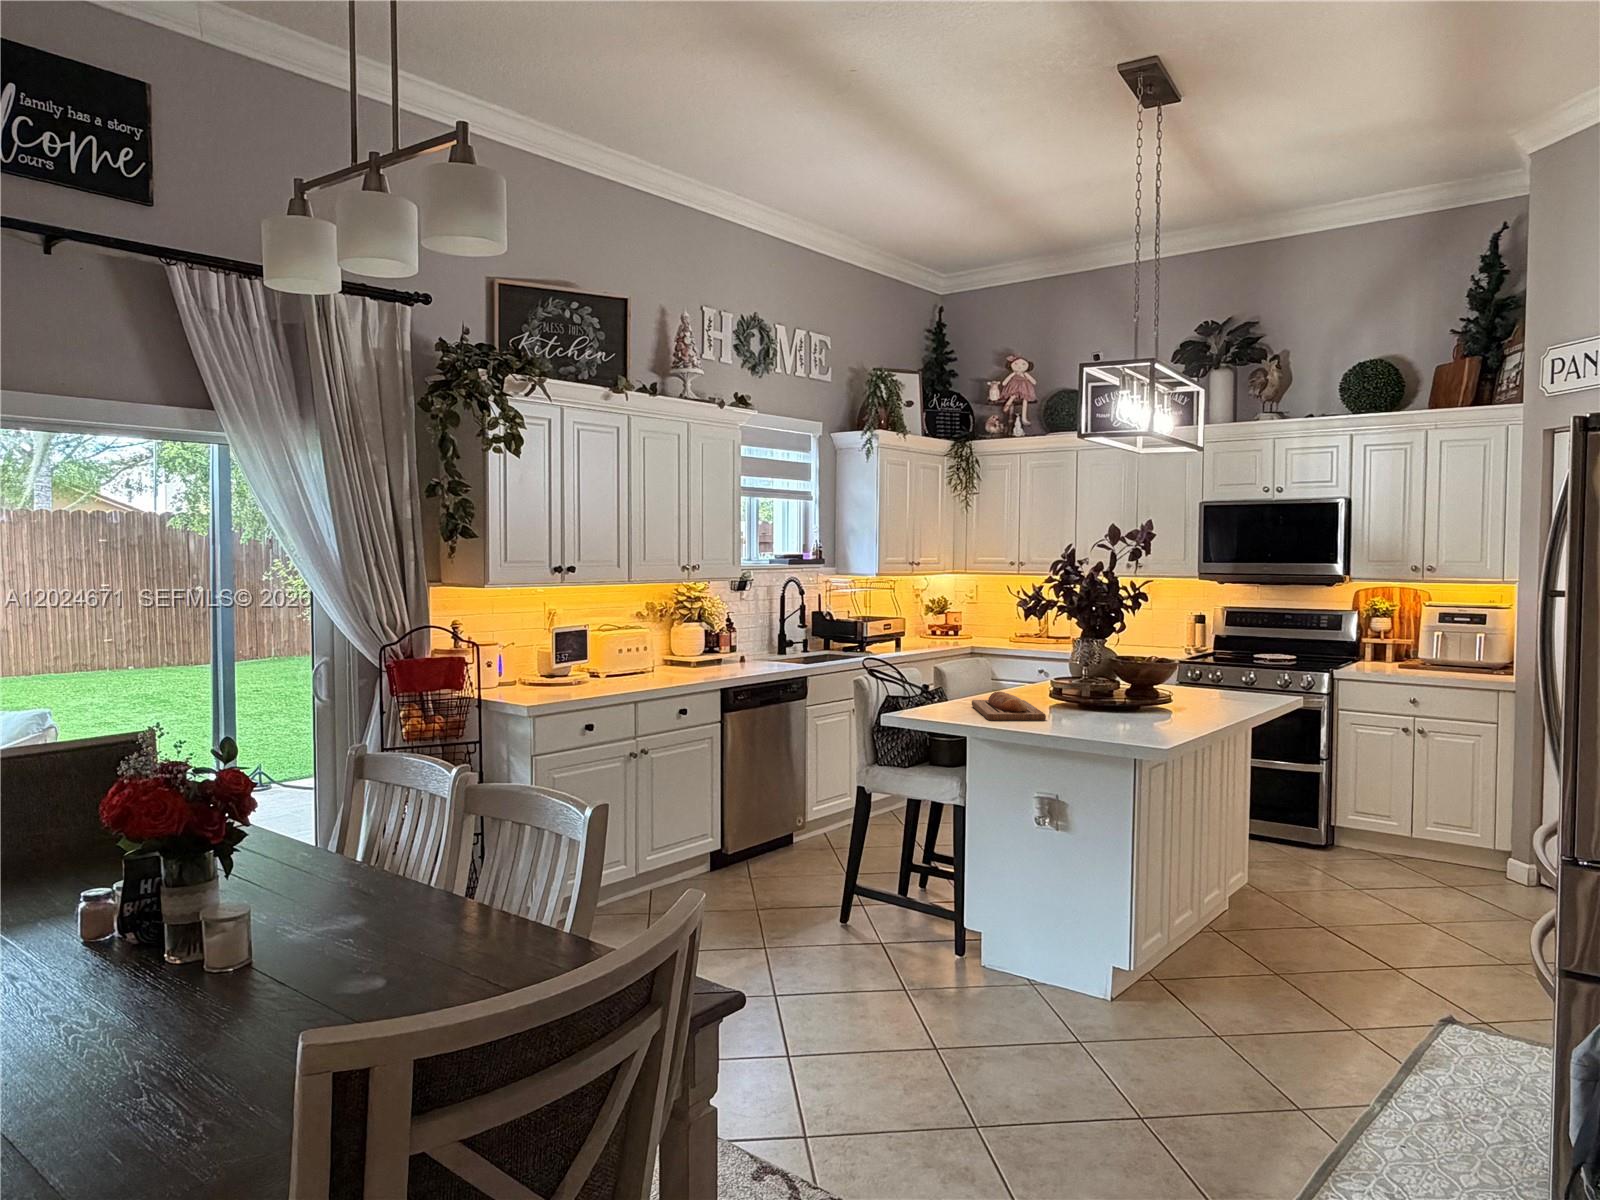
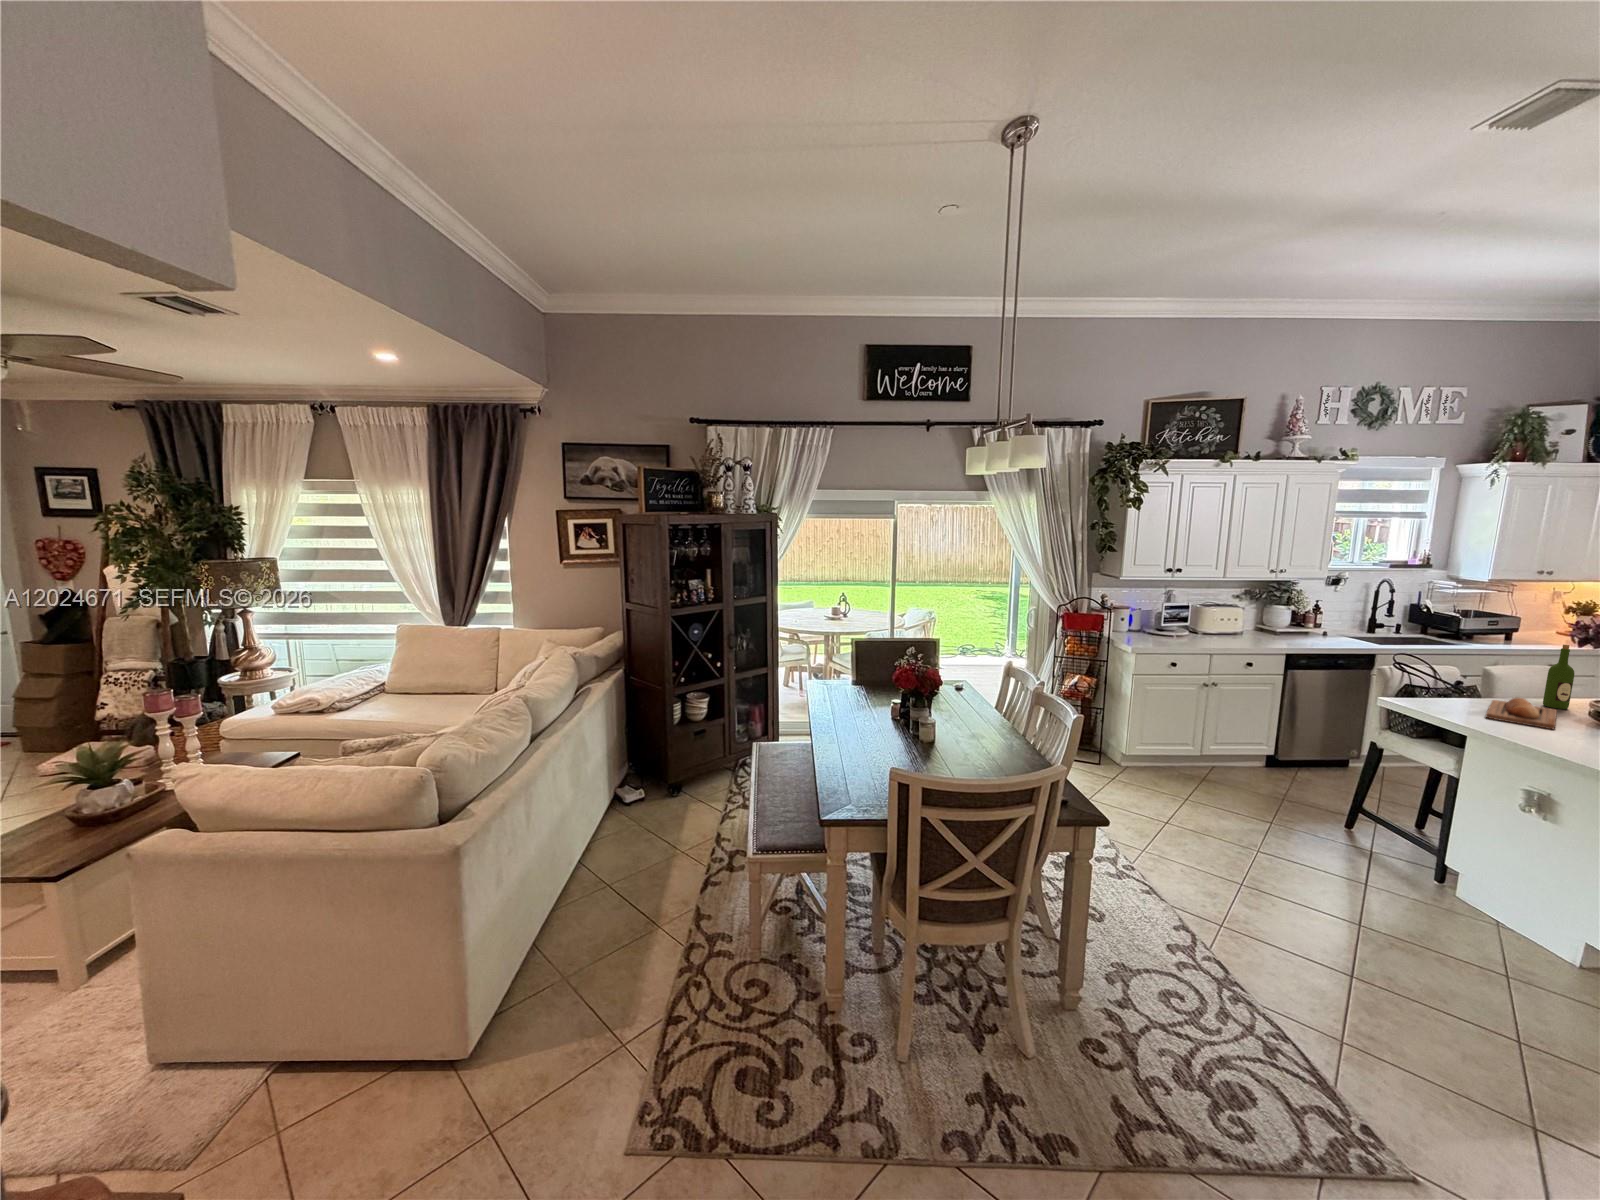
wine bottle: none [1003,623,1024,701] -> present [1543,644,1574,709]

